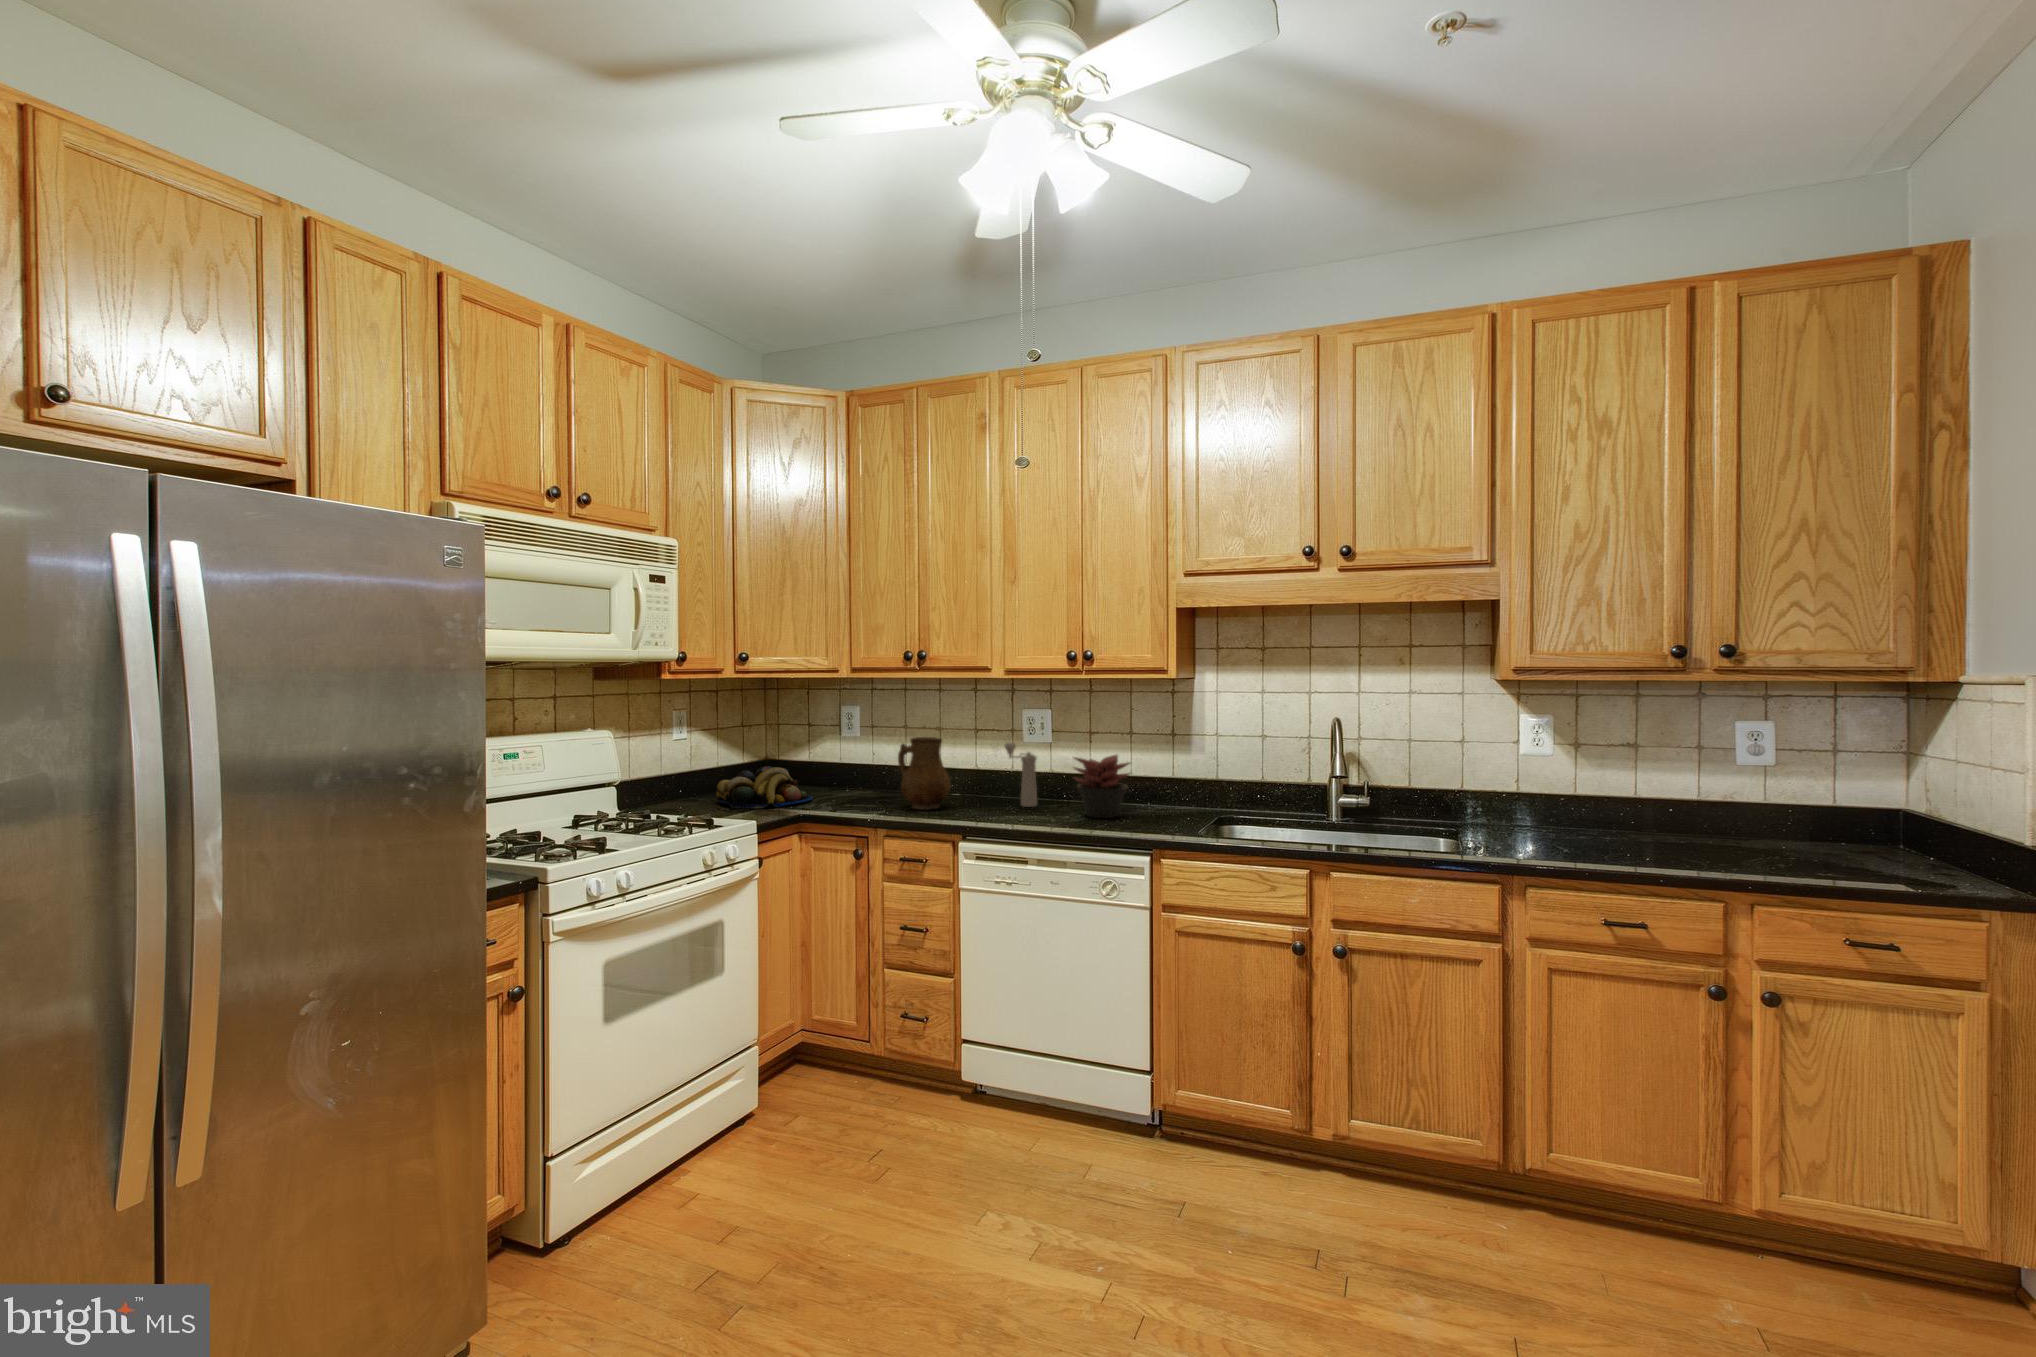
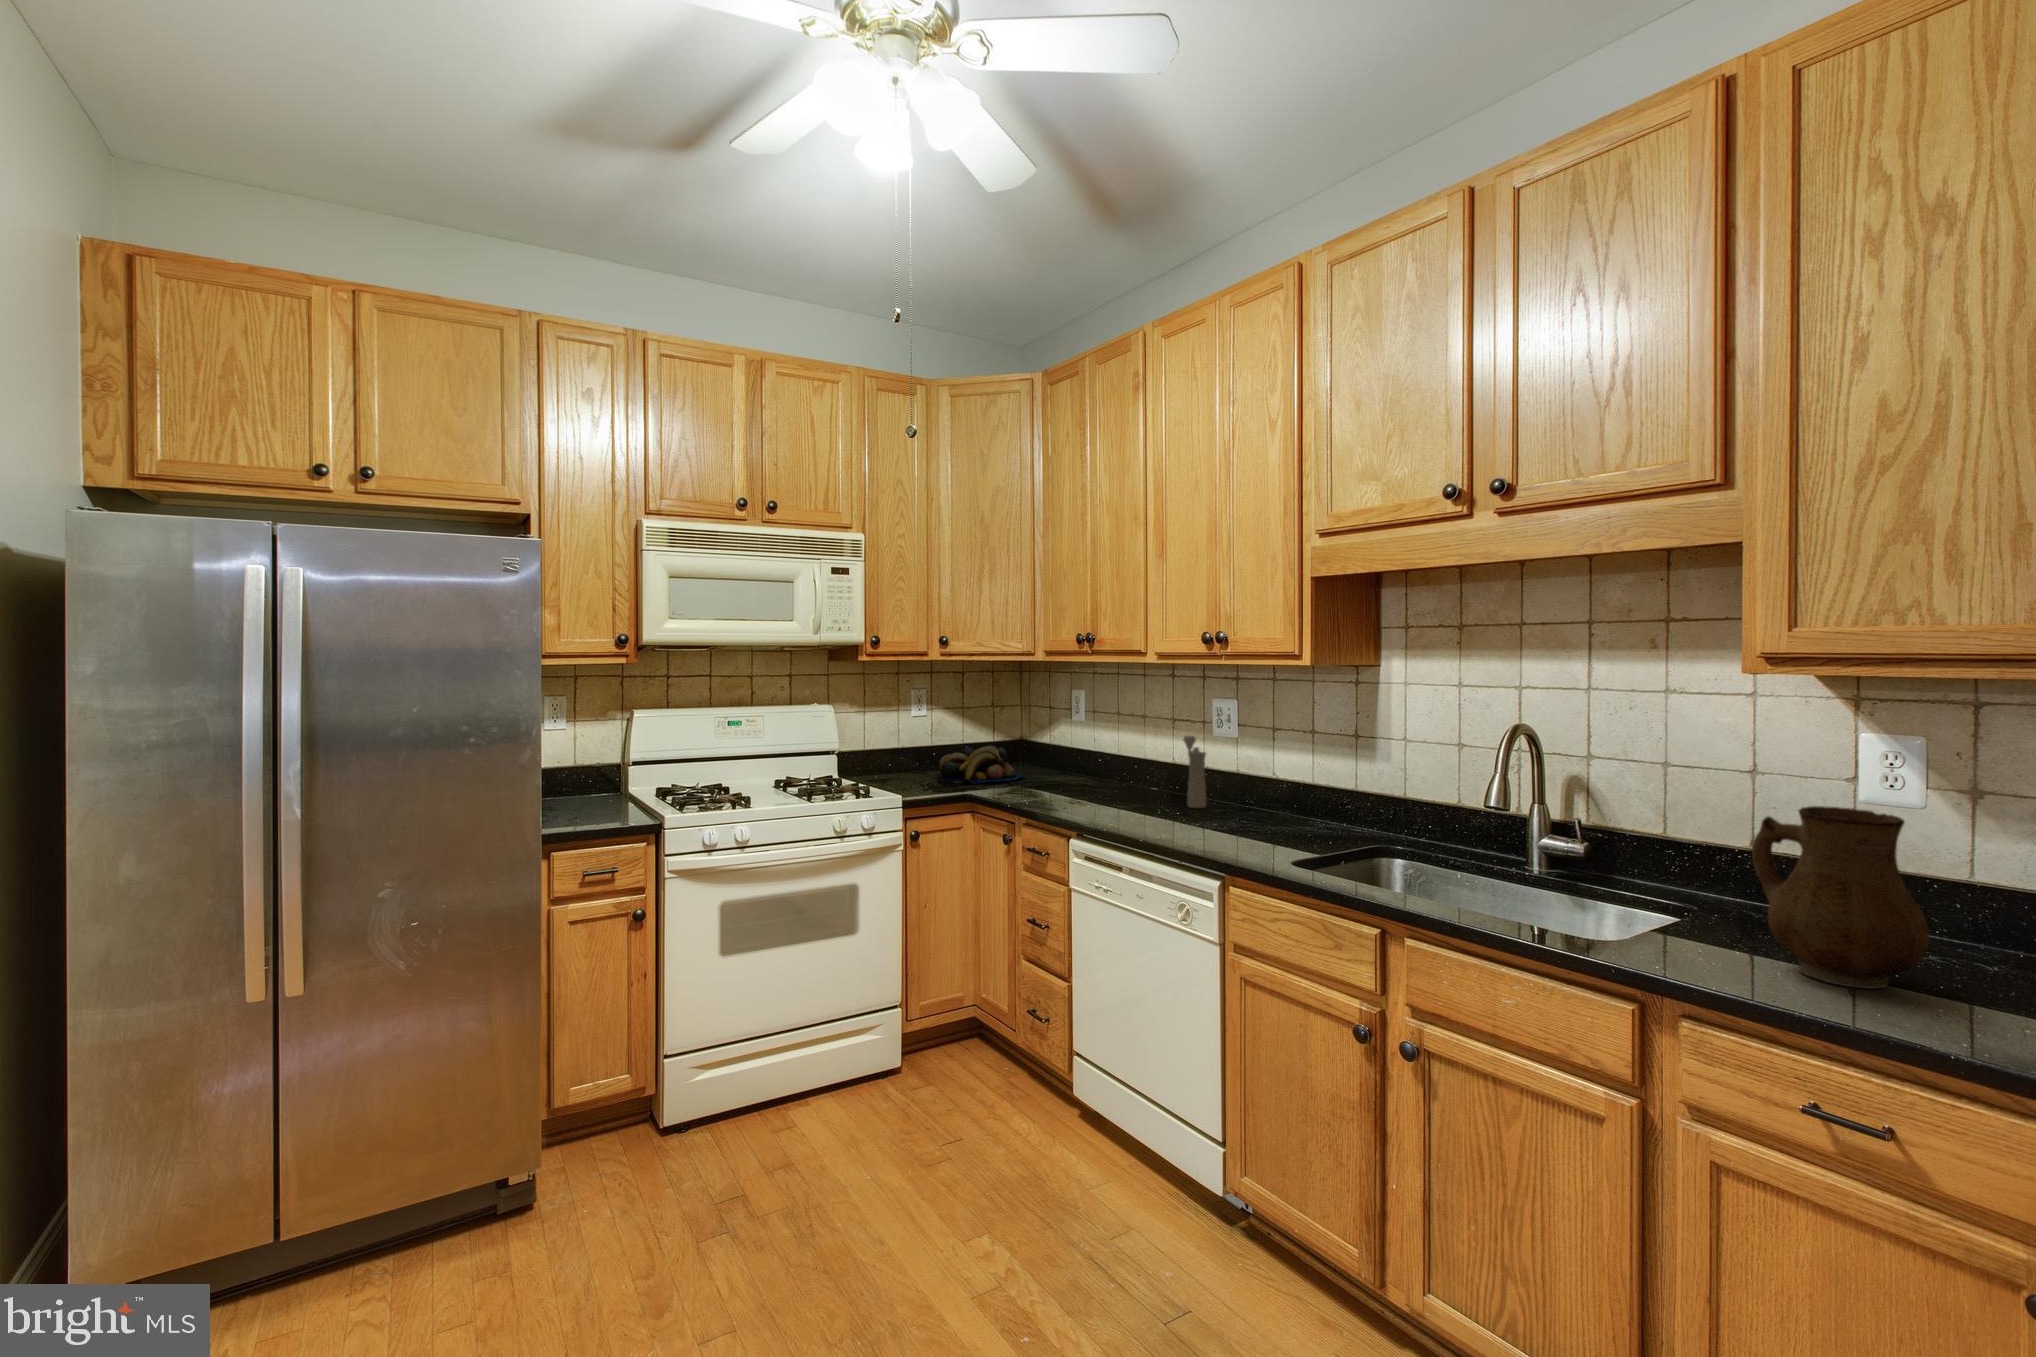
ceramic pitcher: present [898,737,951,810] -> present [1752,806,1929,989]
succulent plant: present [1074,755,1129,818] -> none [1216,755,1279,829]

